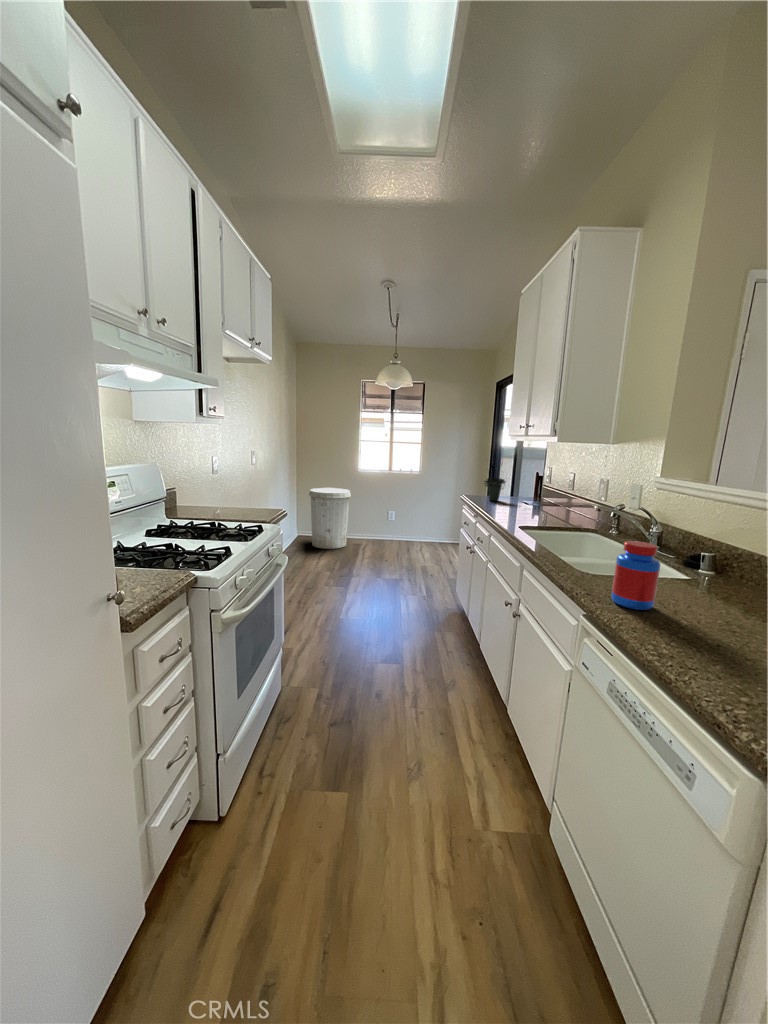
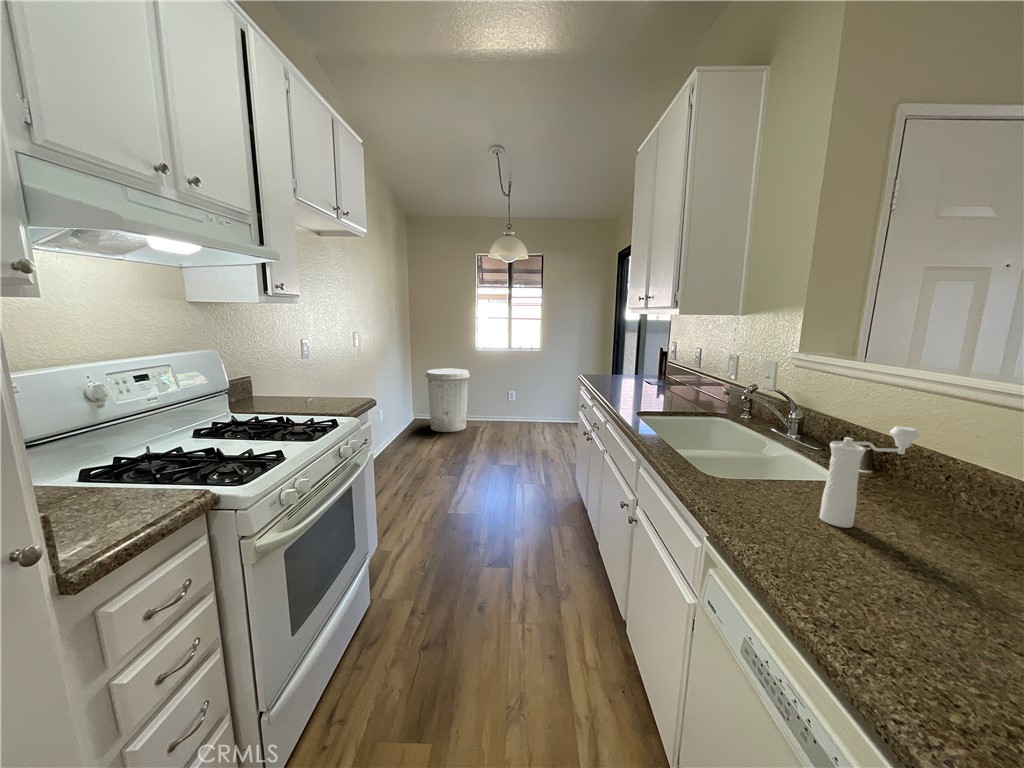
potted plant: present [484,464,506,501] -> none [602,334,627,380]
pepper mill: none [669,532,744,607] -> present [820,426,920,528]
jar: present [611,541,660,610] -> none [743,441,808,536]

